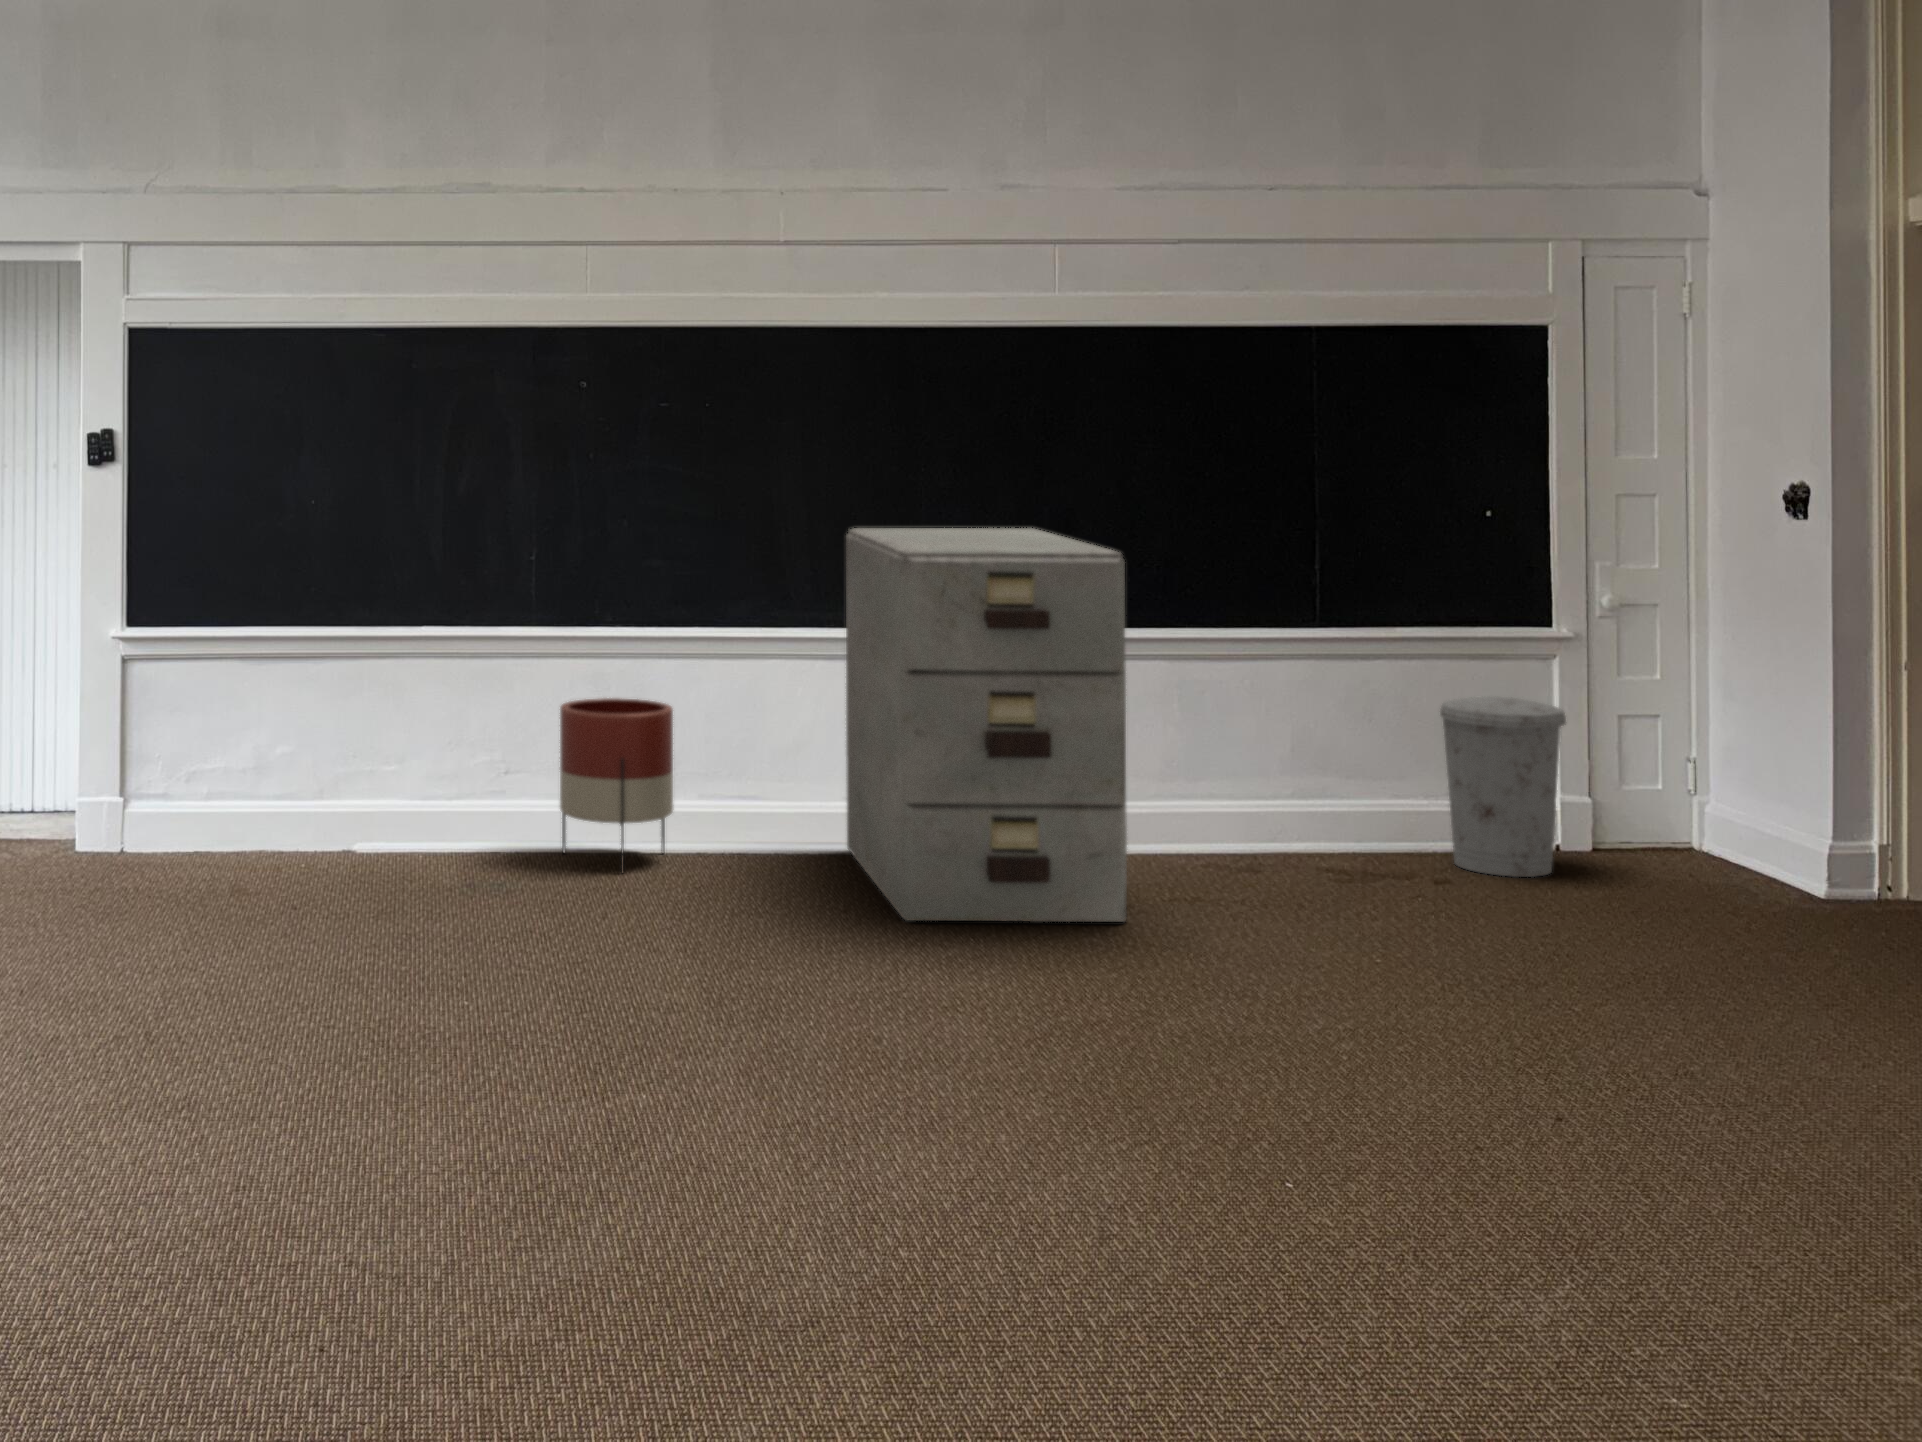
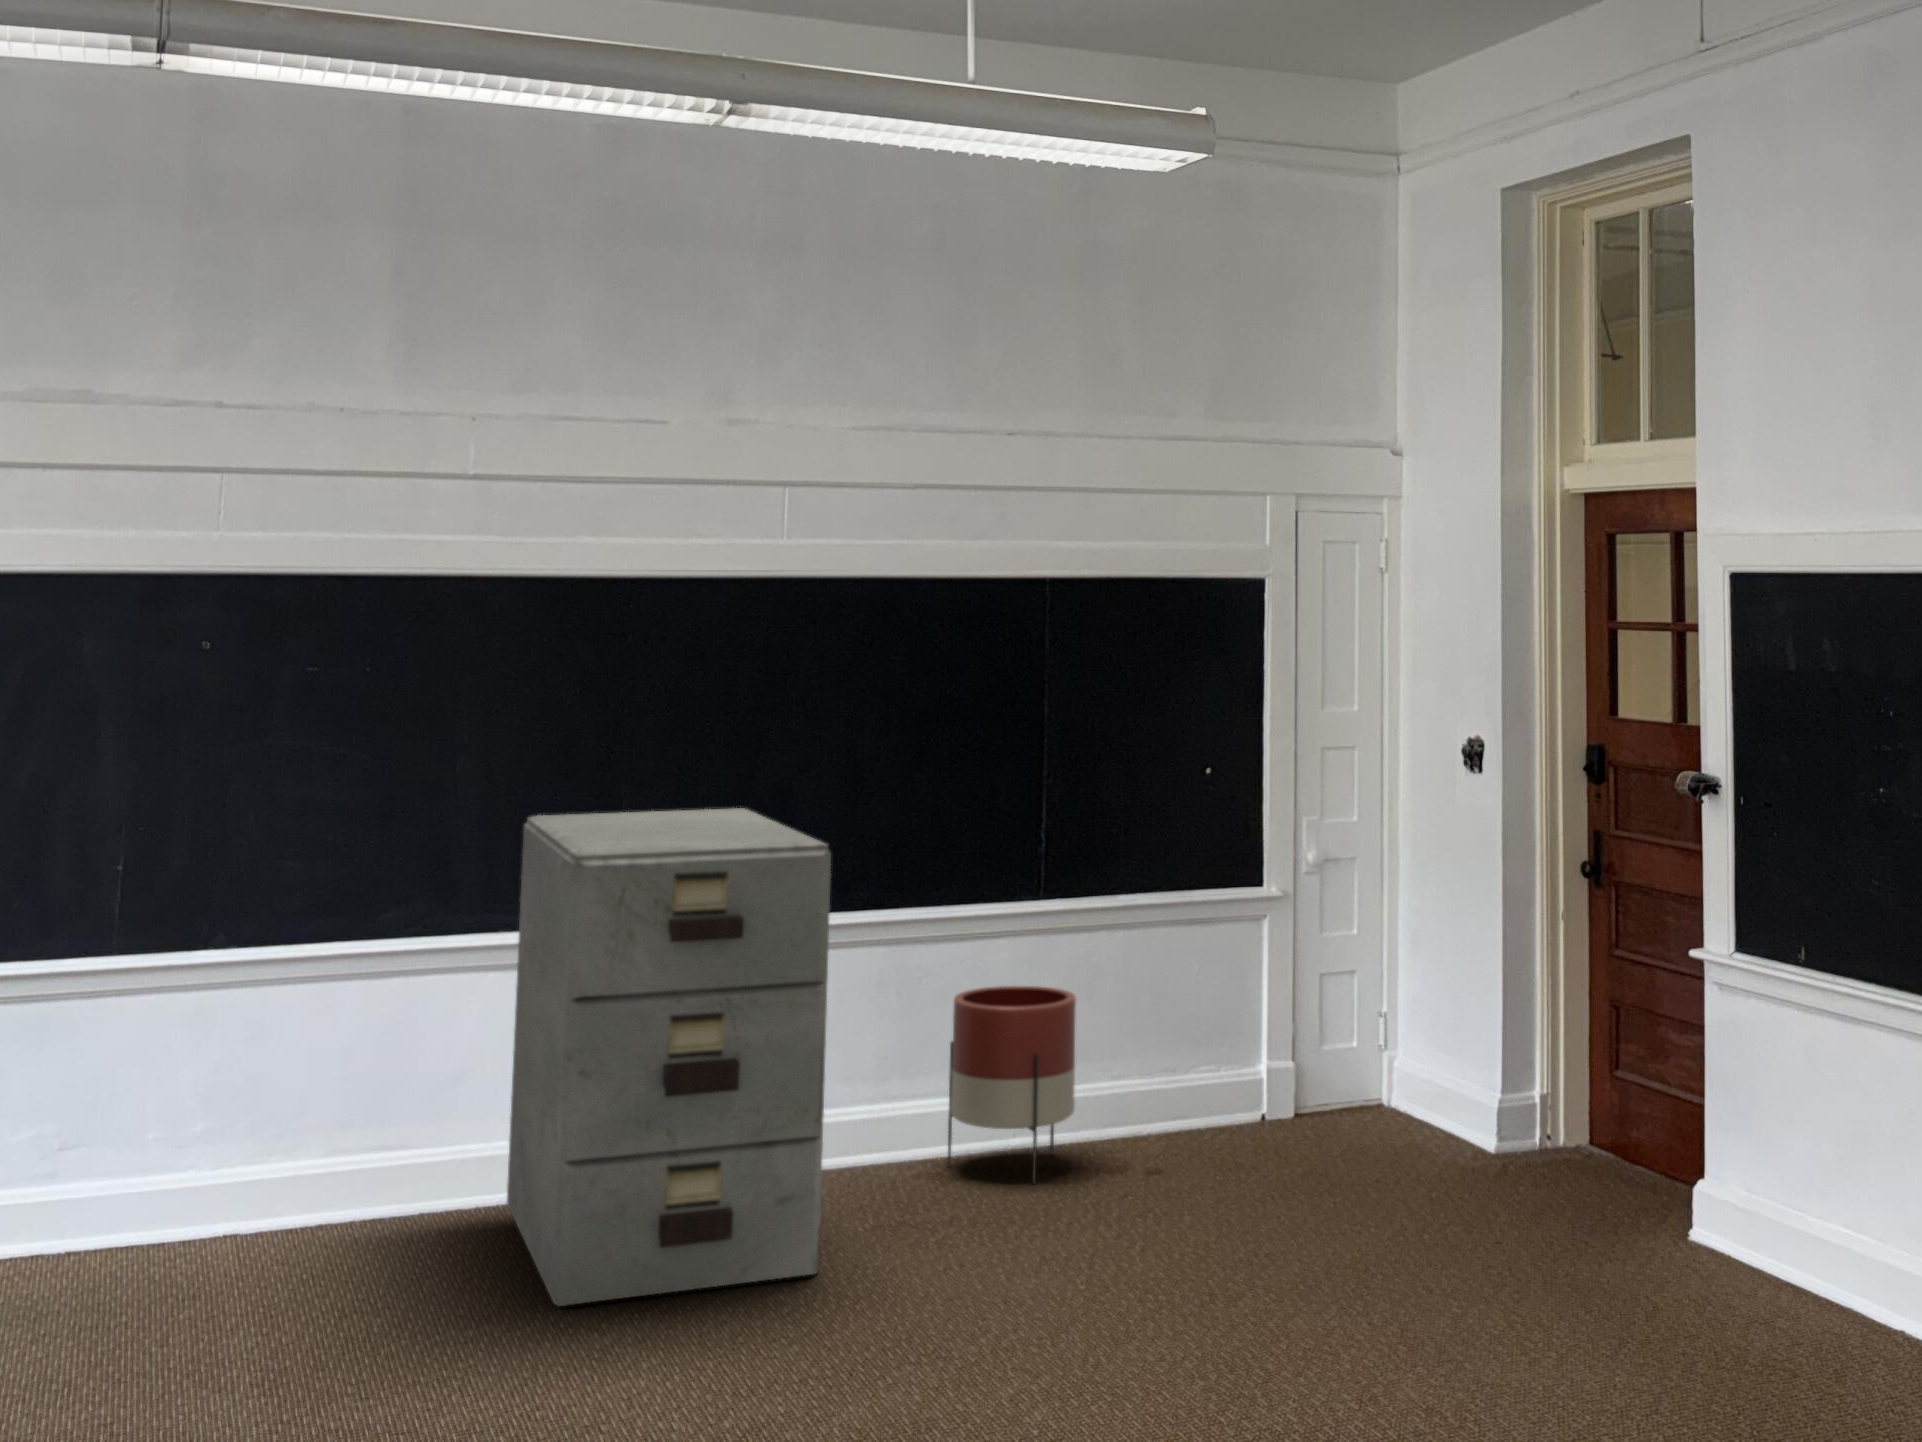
trash can: present [1440,696,1566,877] -> none [1156,967,1272,1159]
planter: present [560,698,673,872] -> present [947,986,1076,1183]

